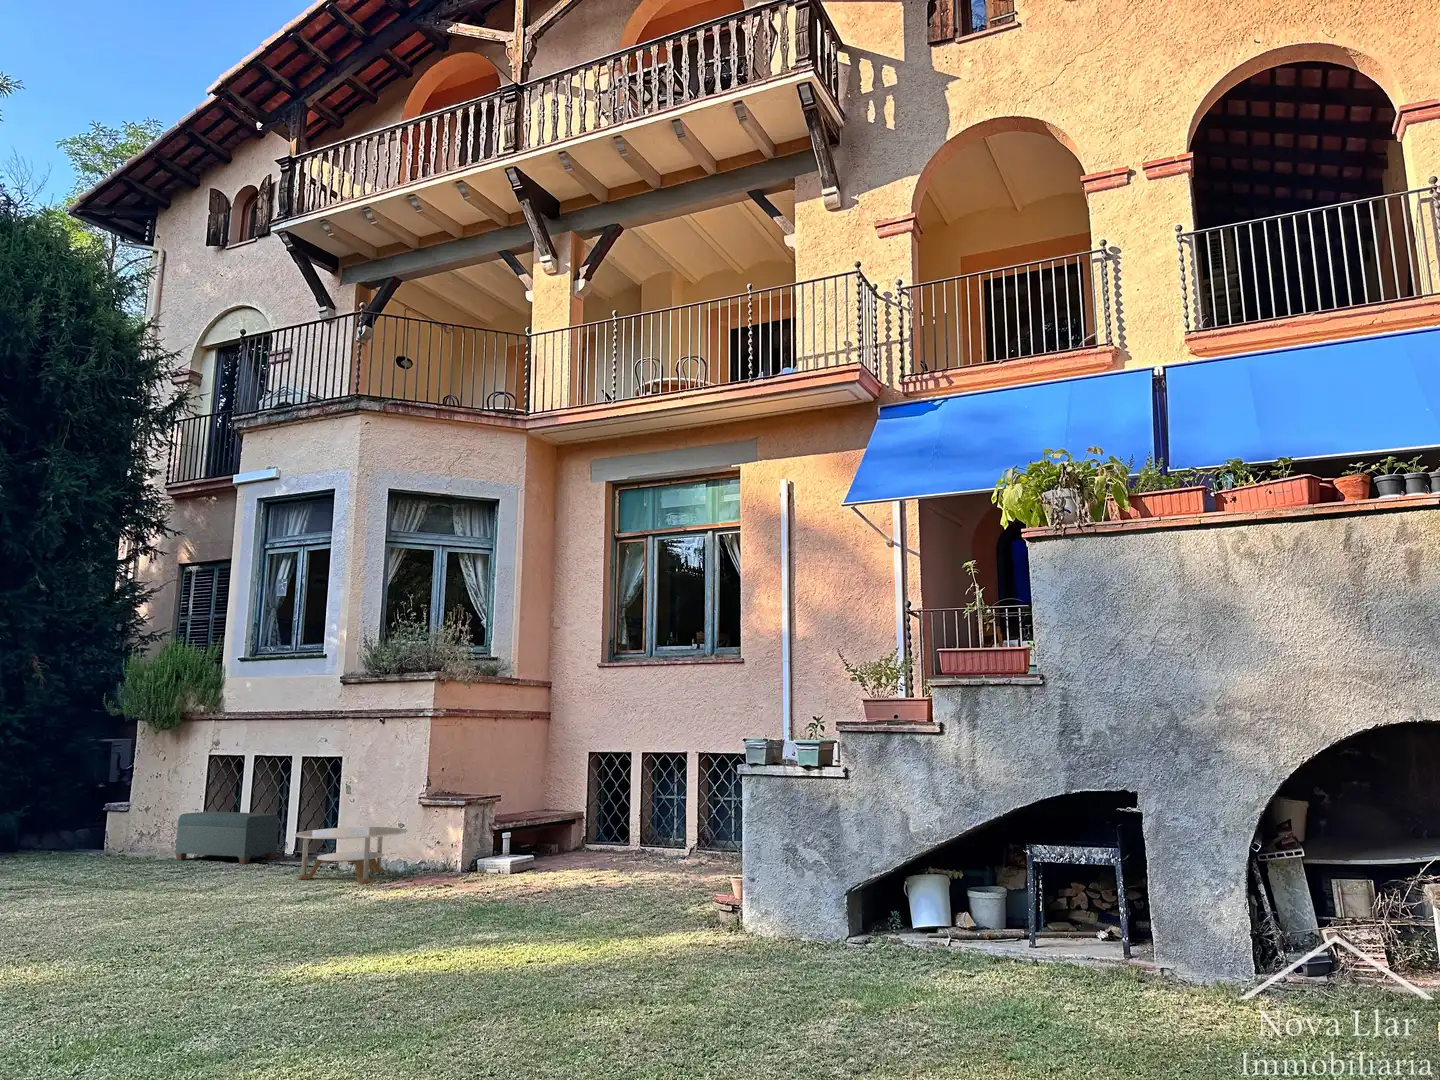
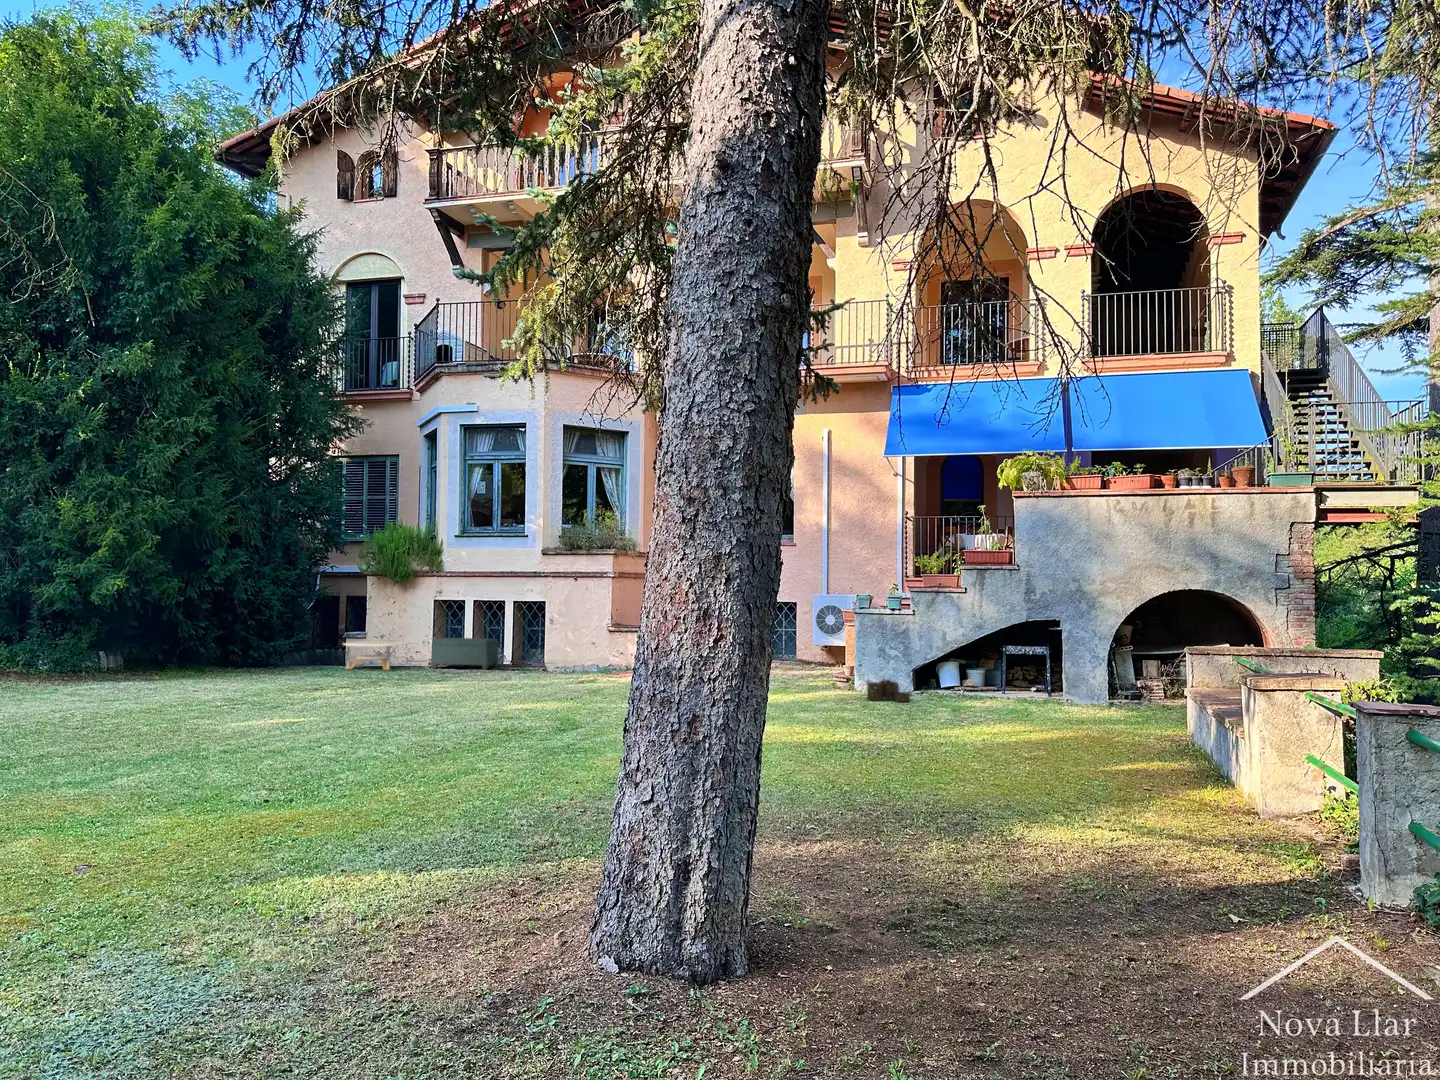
round table: present [295,827,407,883] -> present [344,641,406,670]
woven basket: none [730,907,813,967] -> present [867,679,910,702]

